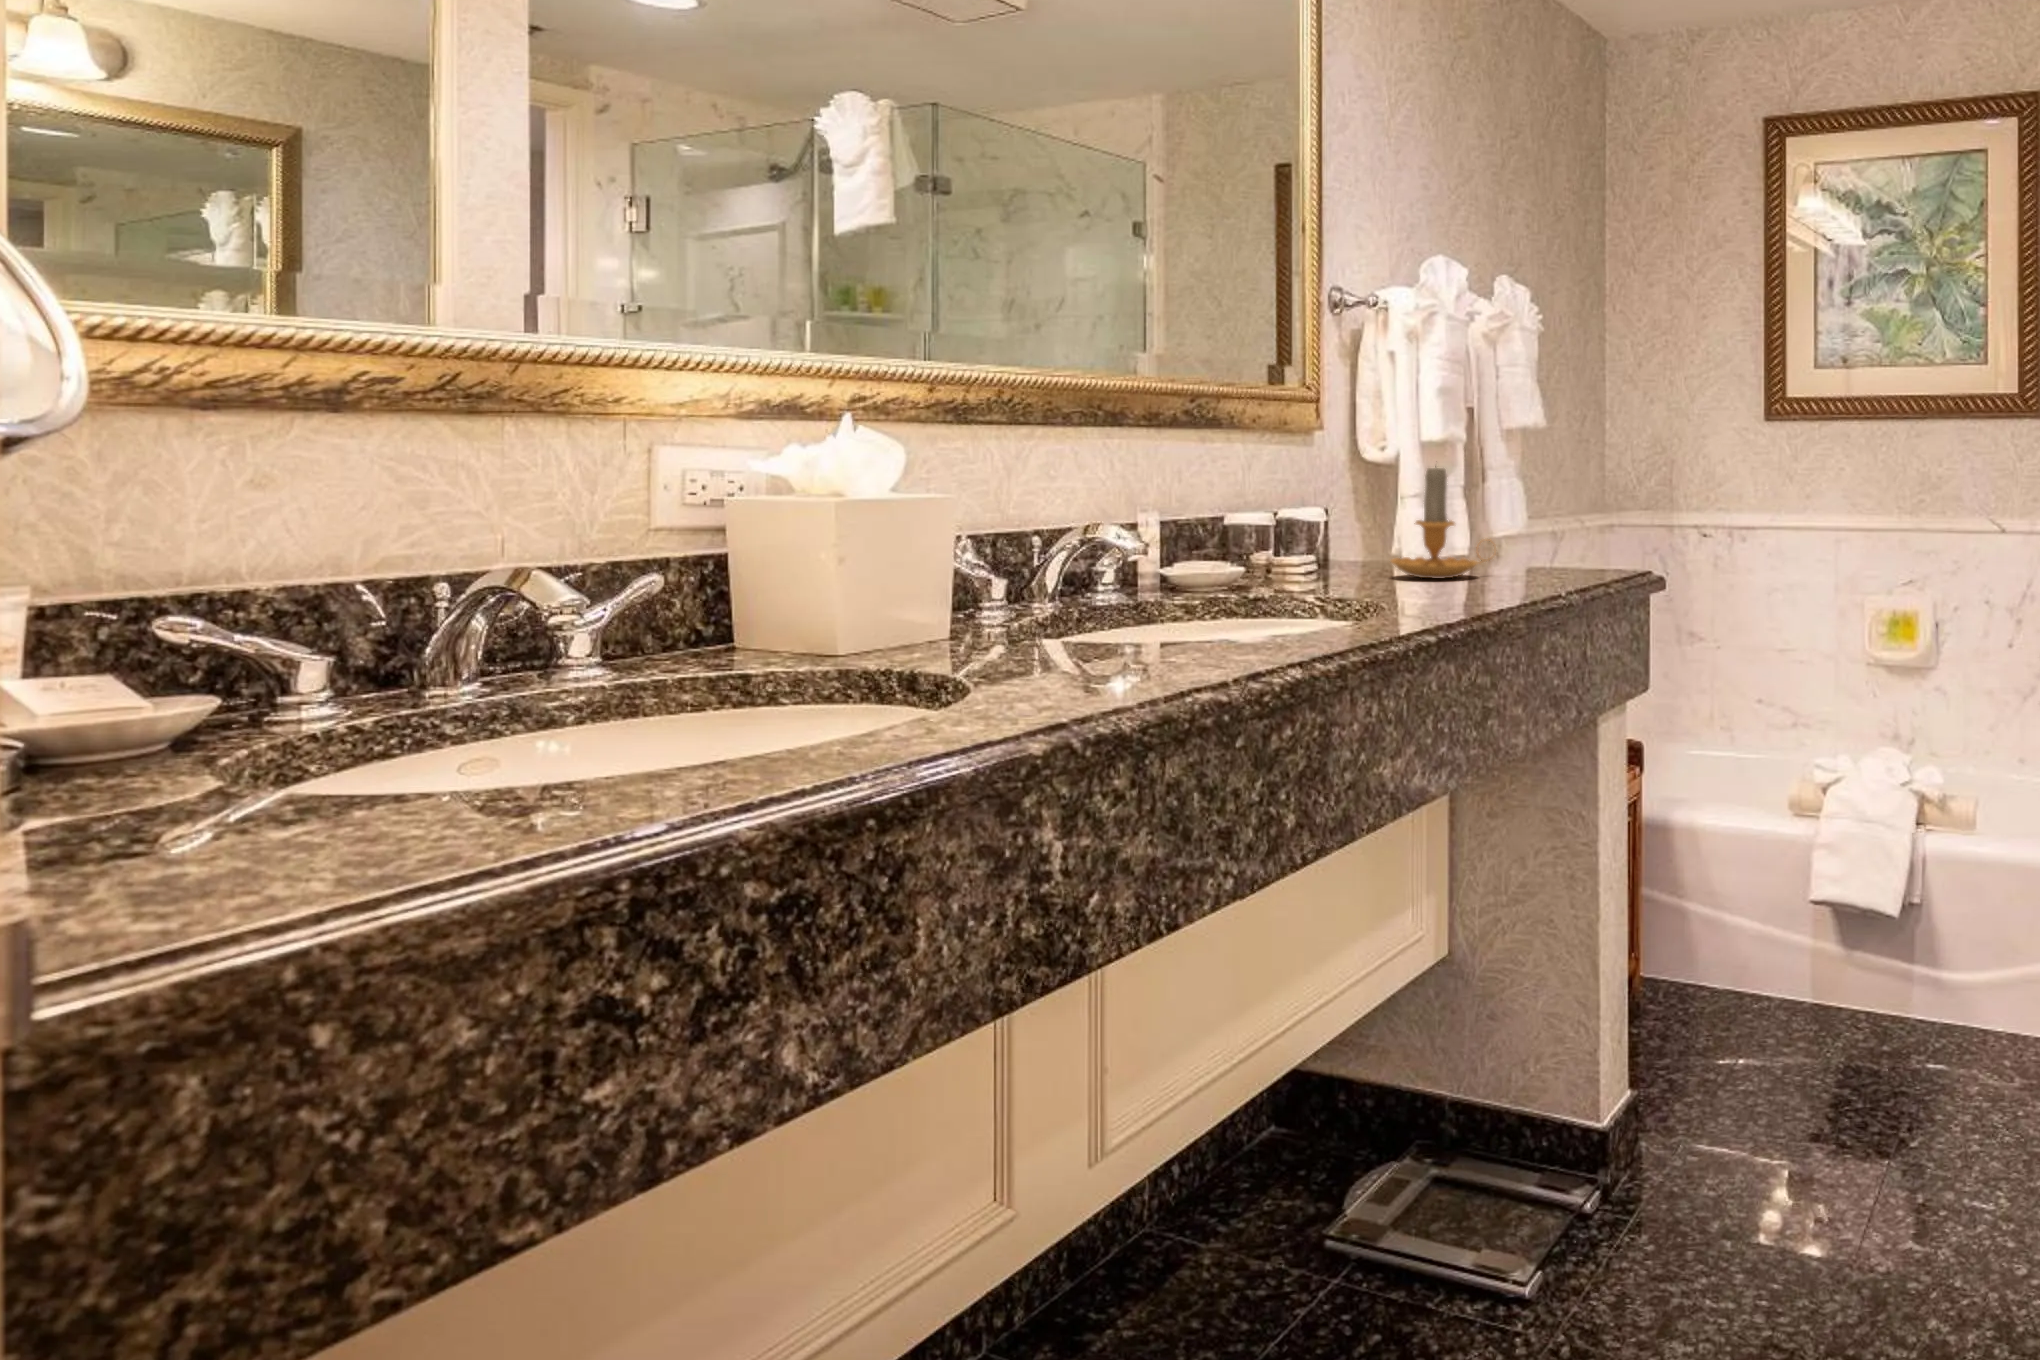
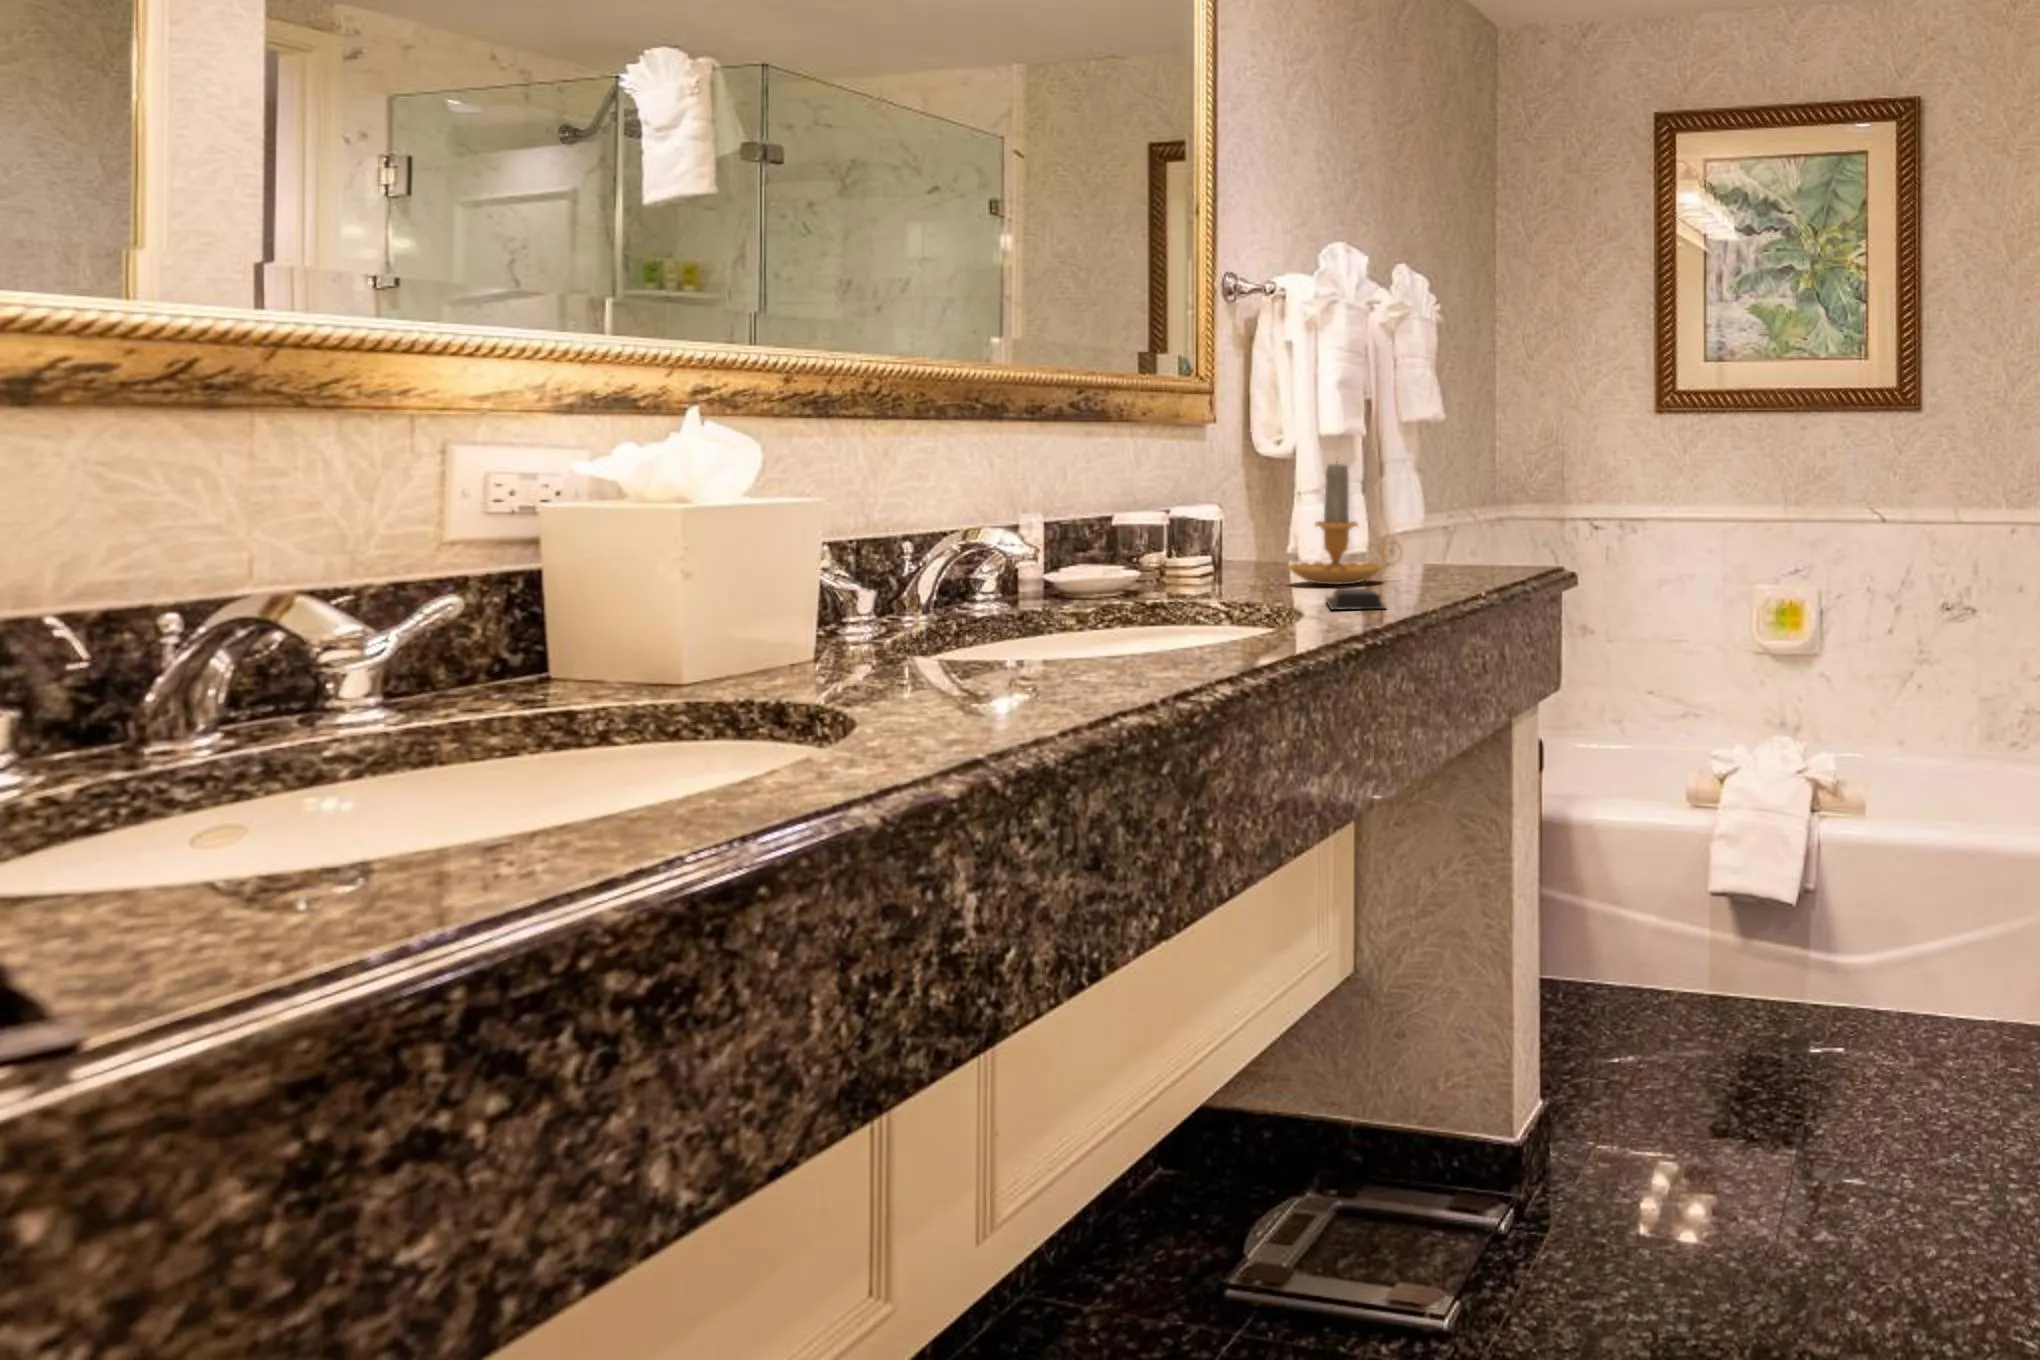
soap bar: none [1416,583,1469,604] -> present [1326,588,1386,610]

